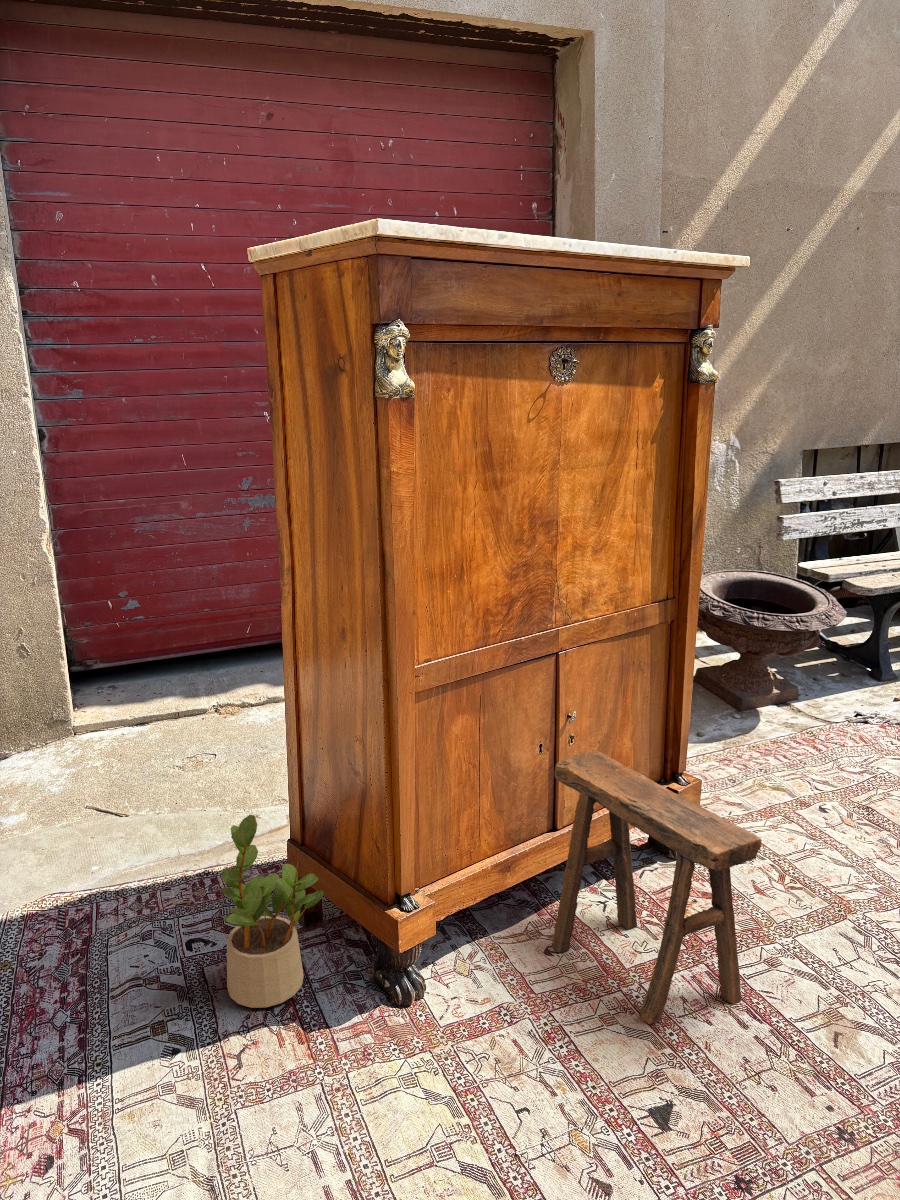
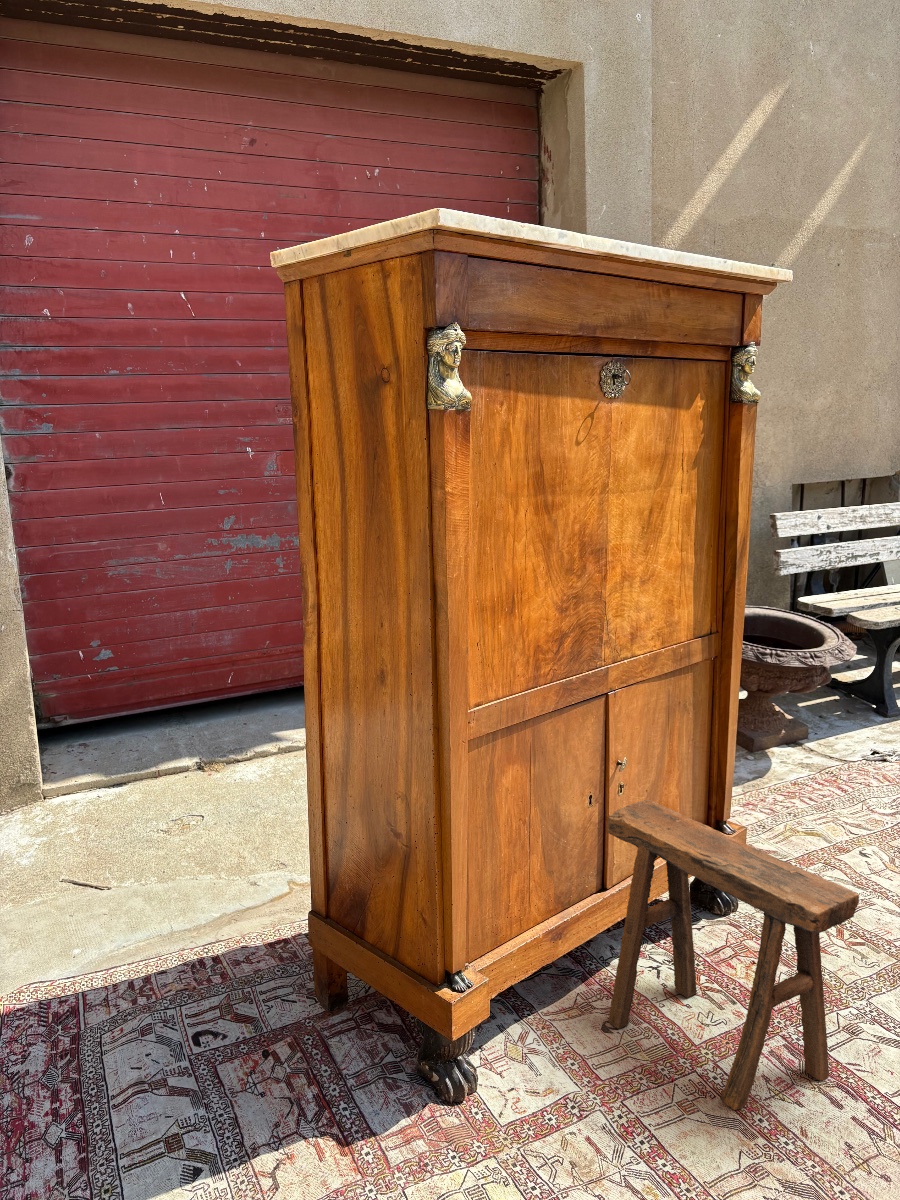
potted plant: present [220,815,324,1008] -> none [243,886,358,1112]

